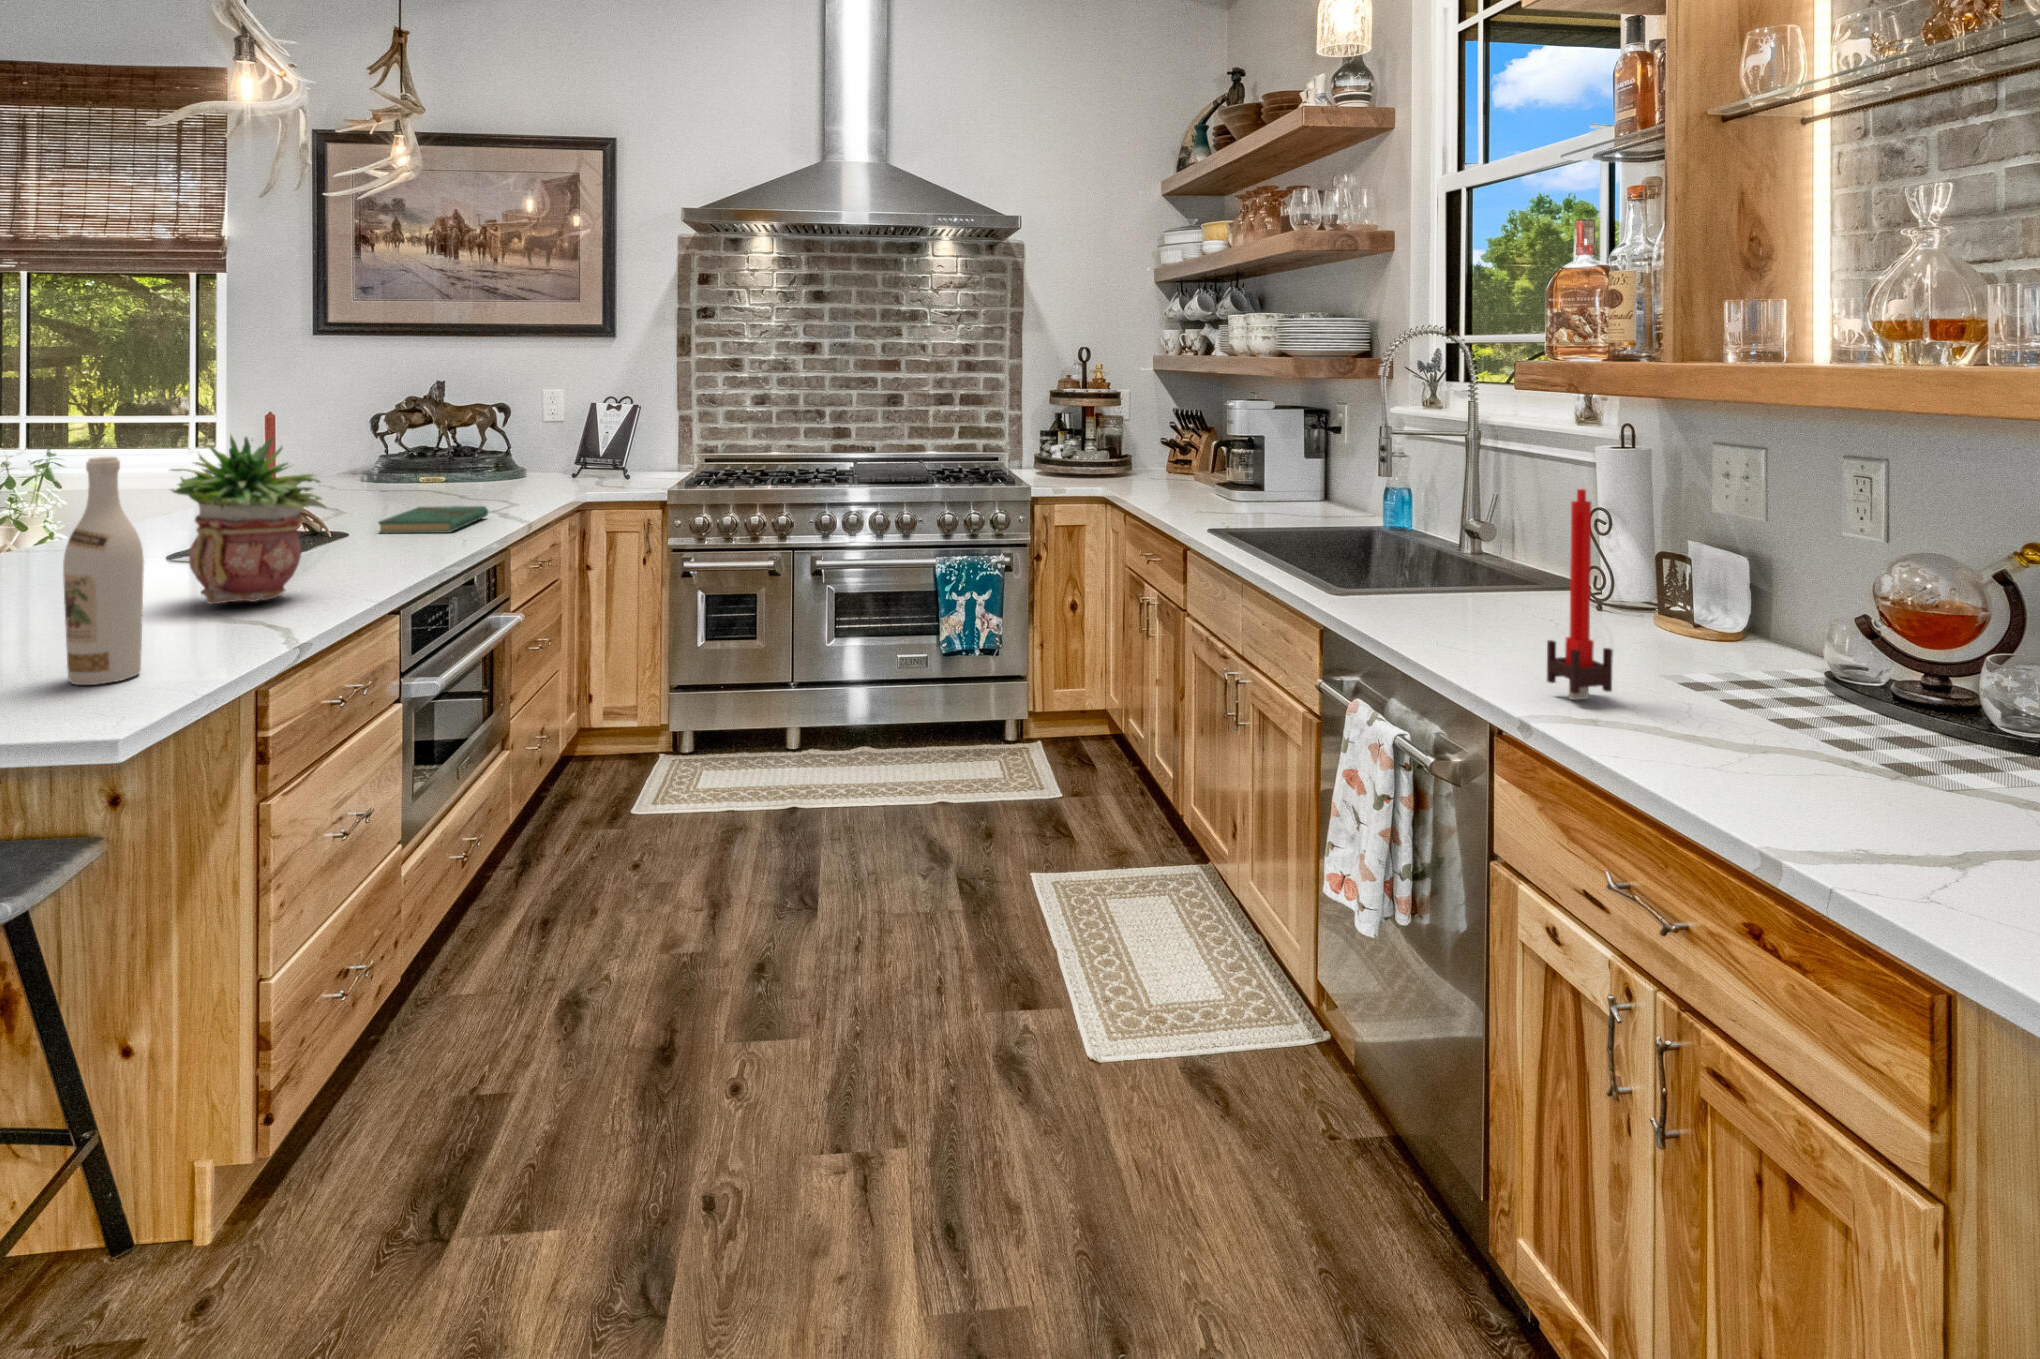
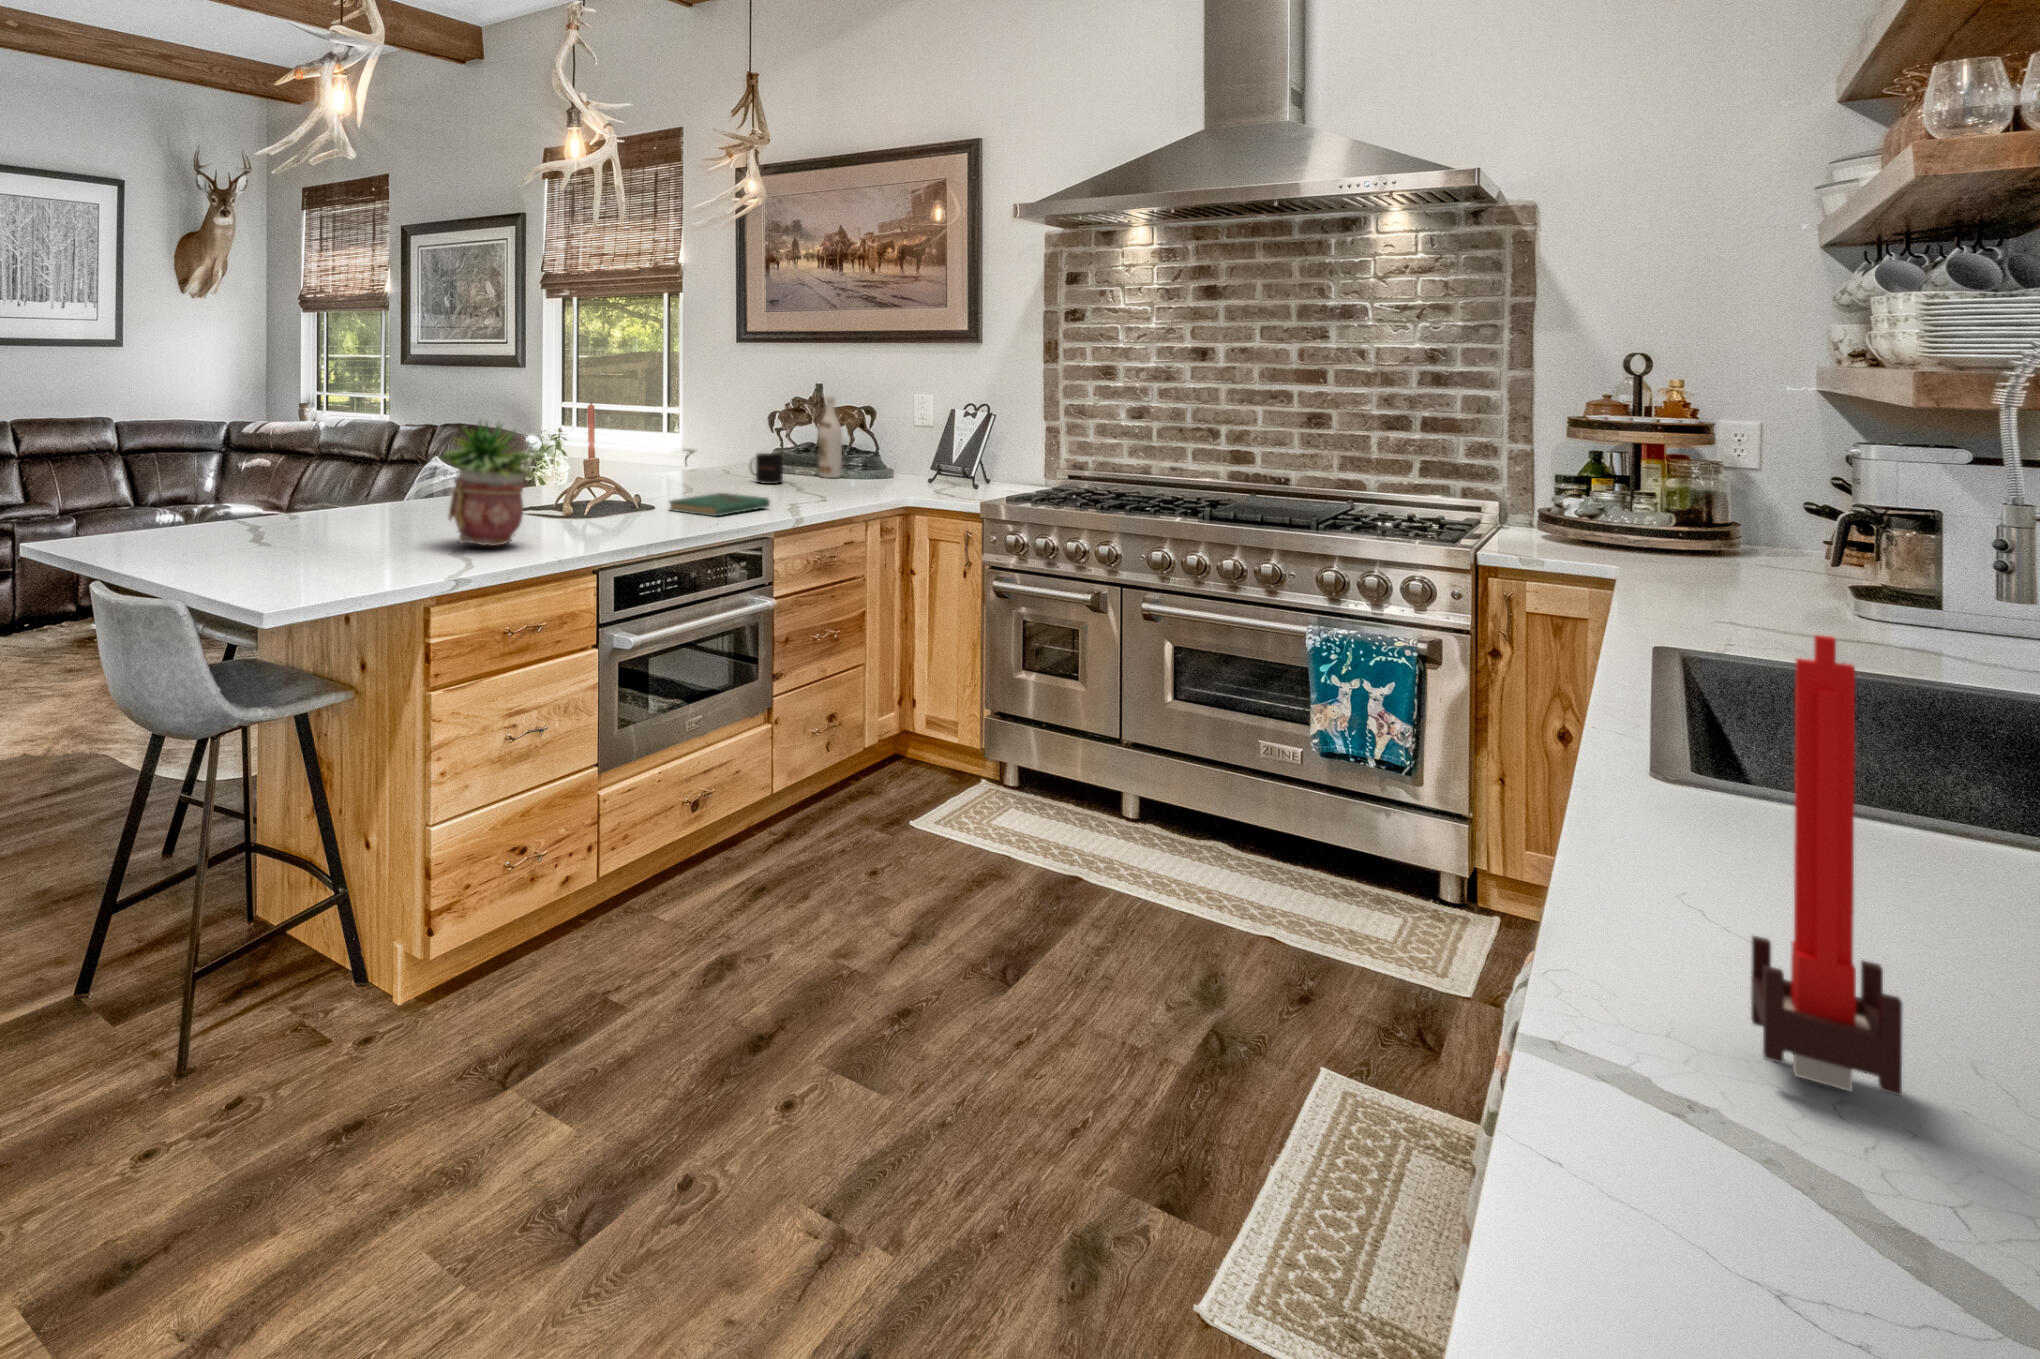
wine bottle: present [63,457,144,685] -> present [818,396,842,478]
mug: none [393,459,437,494] -> present [751,453,783,484]

